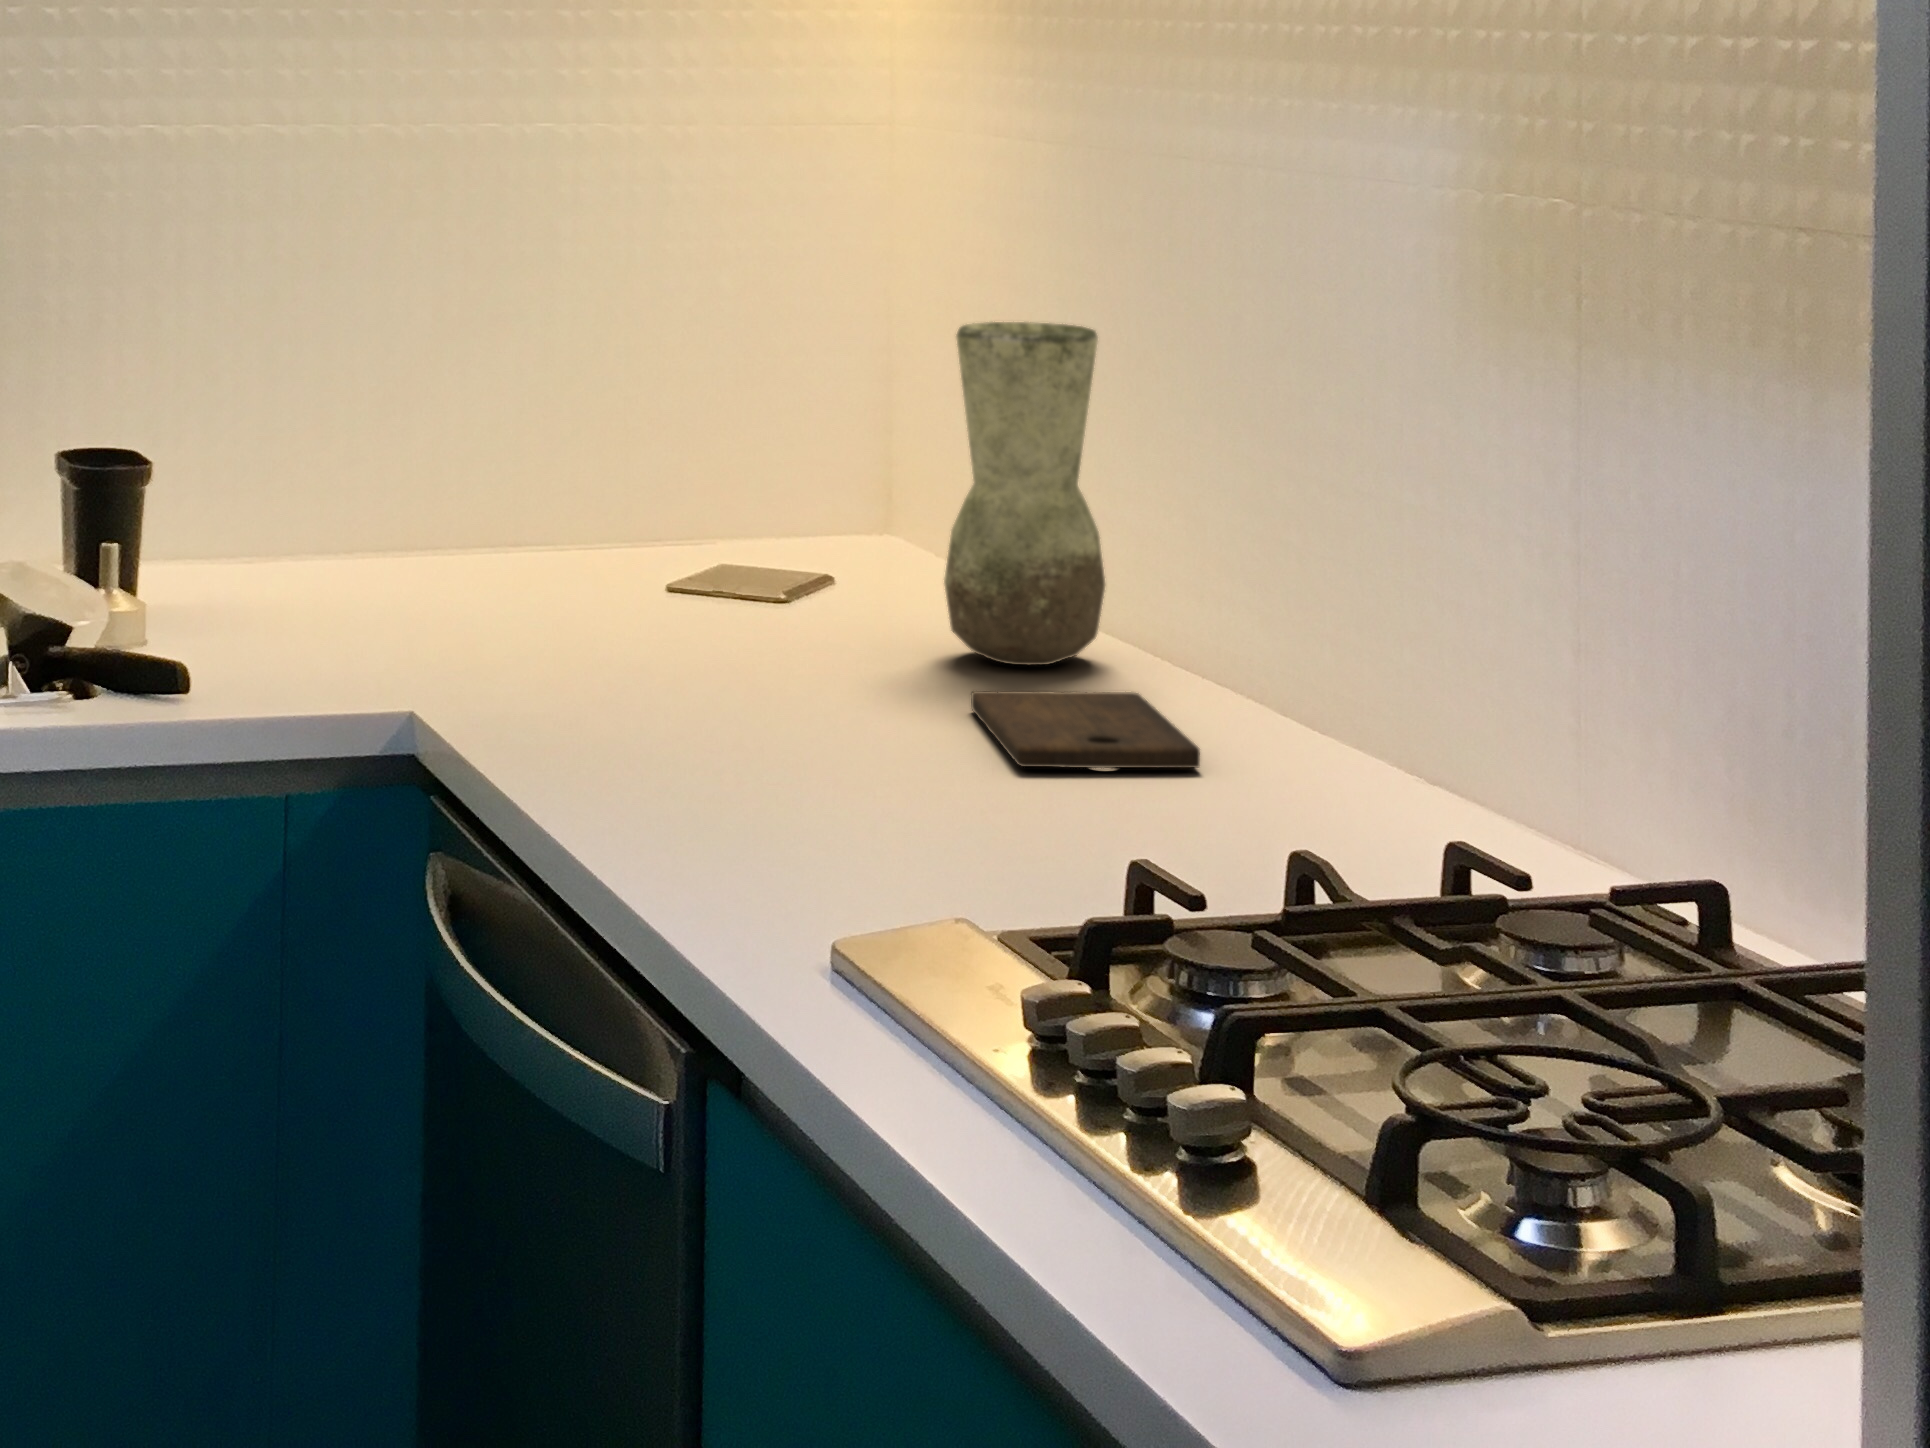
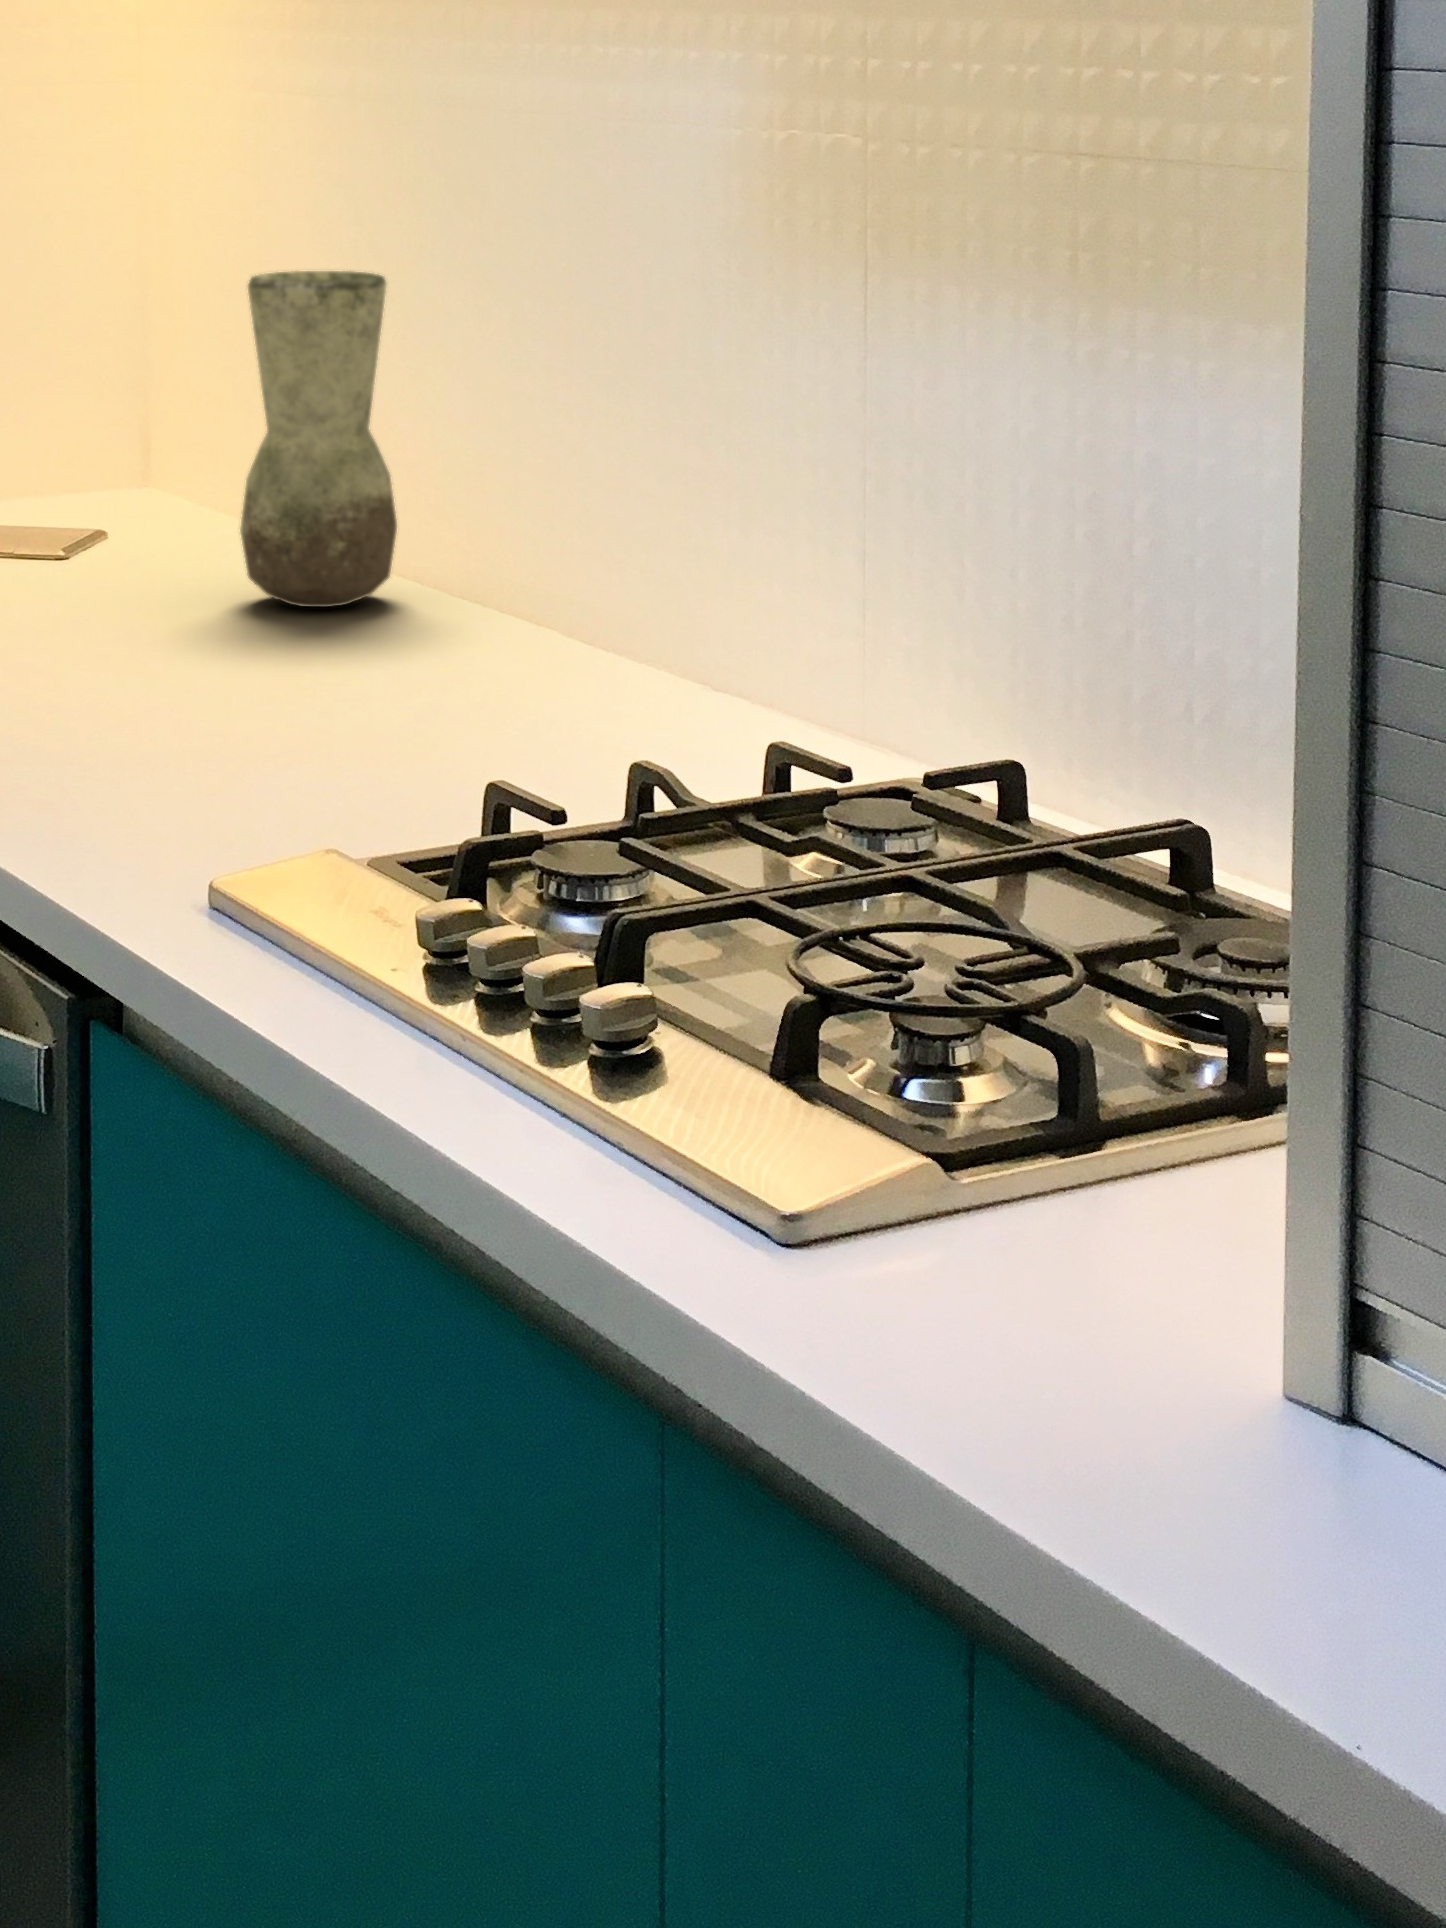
cutting board: present [971,691,1200,768] -> none [281,627,515,704]

